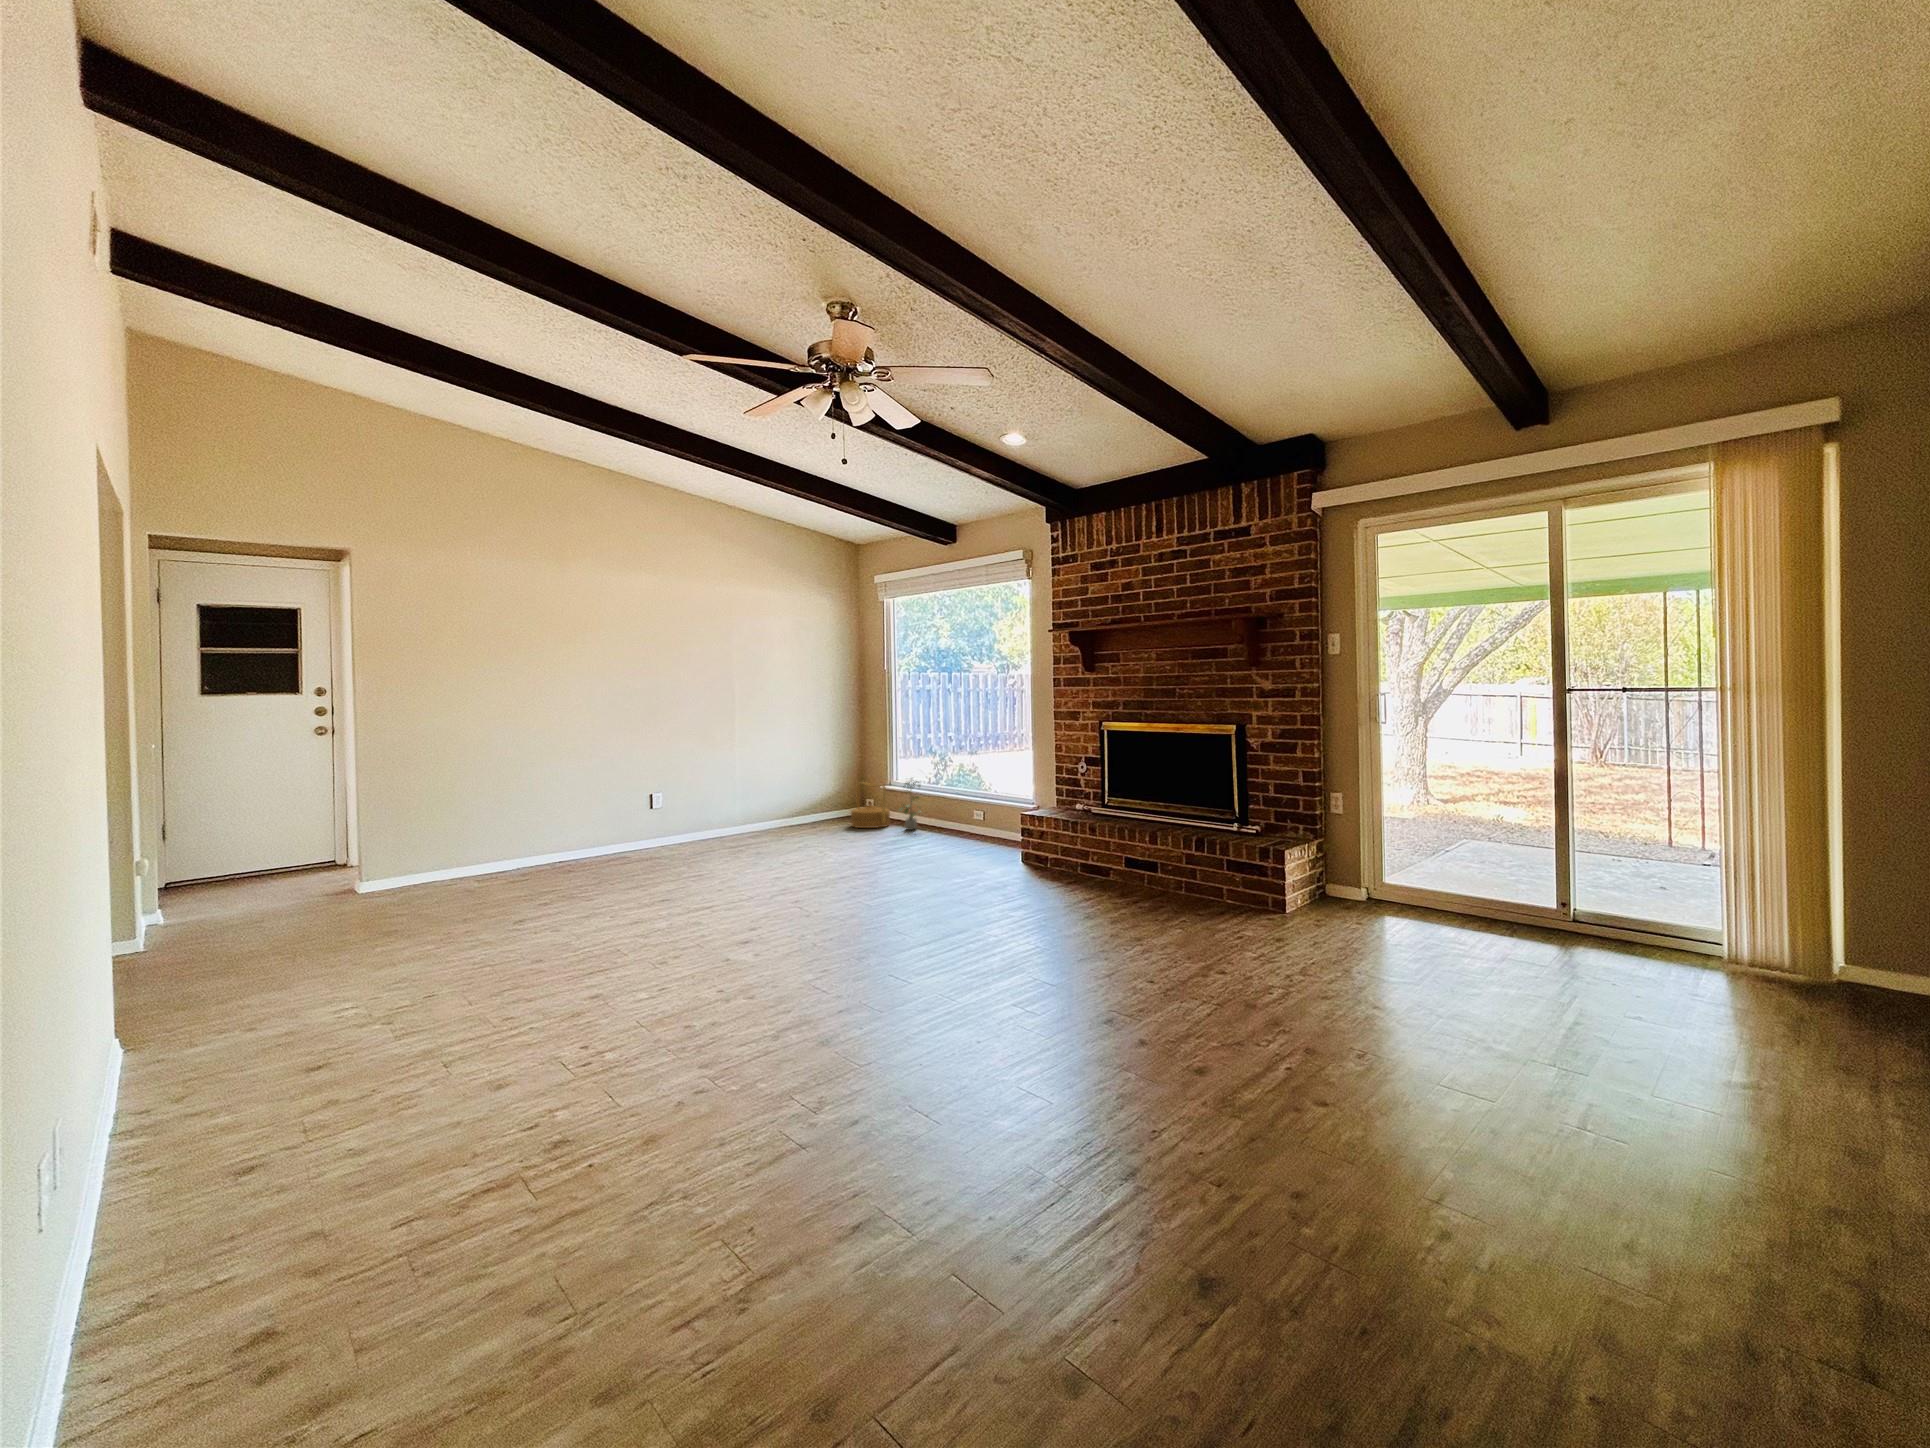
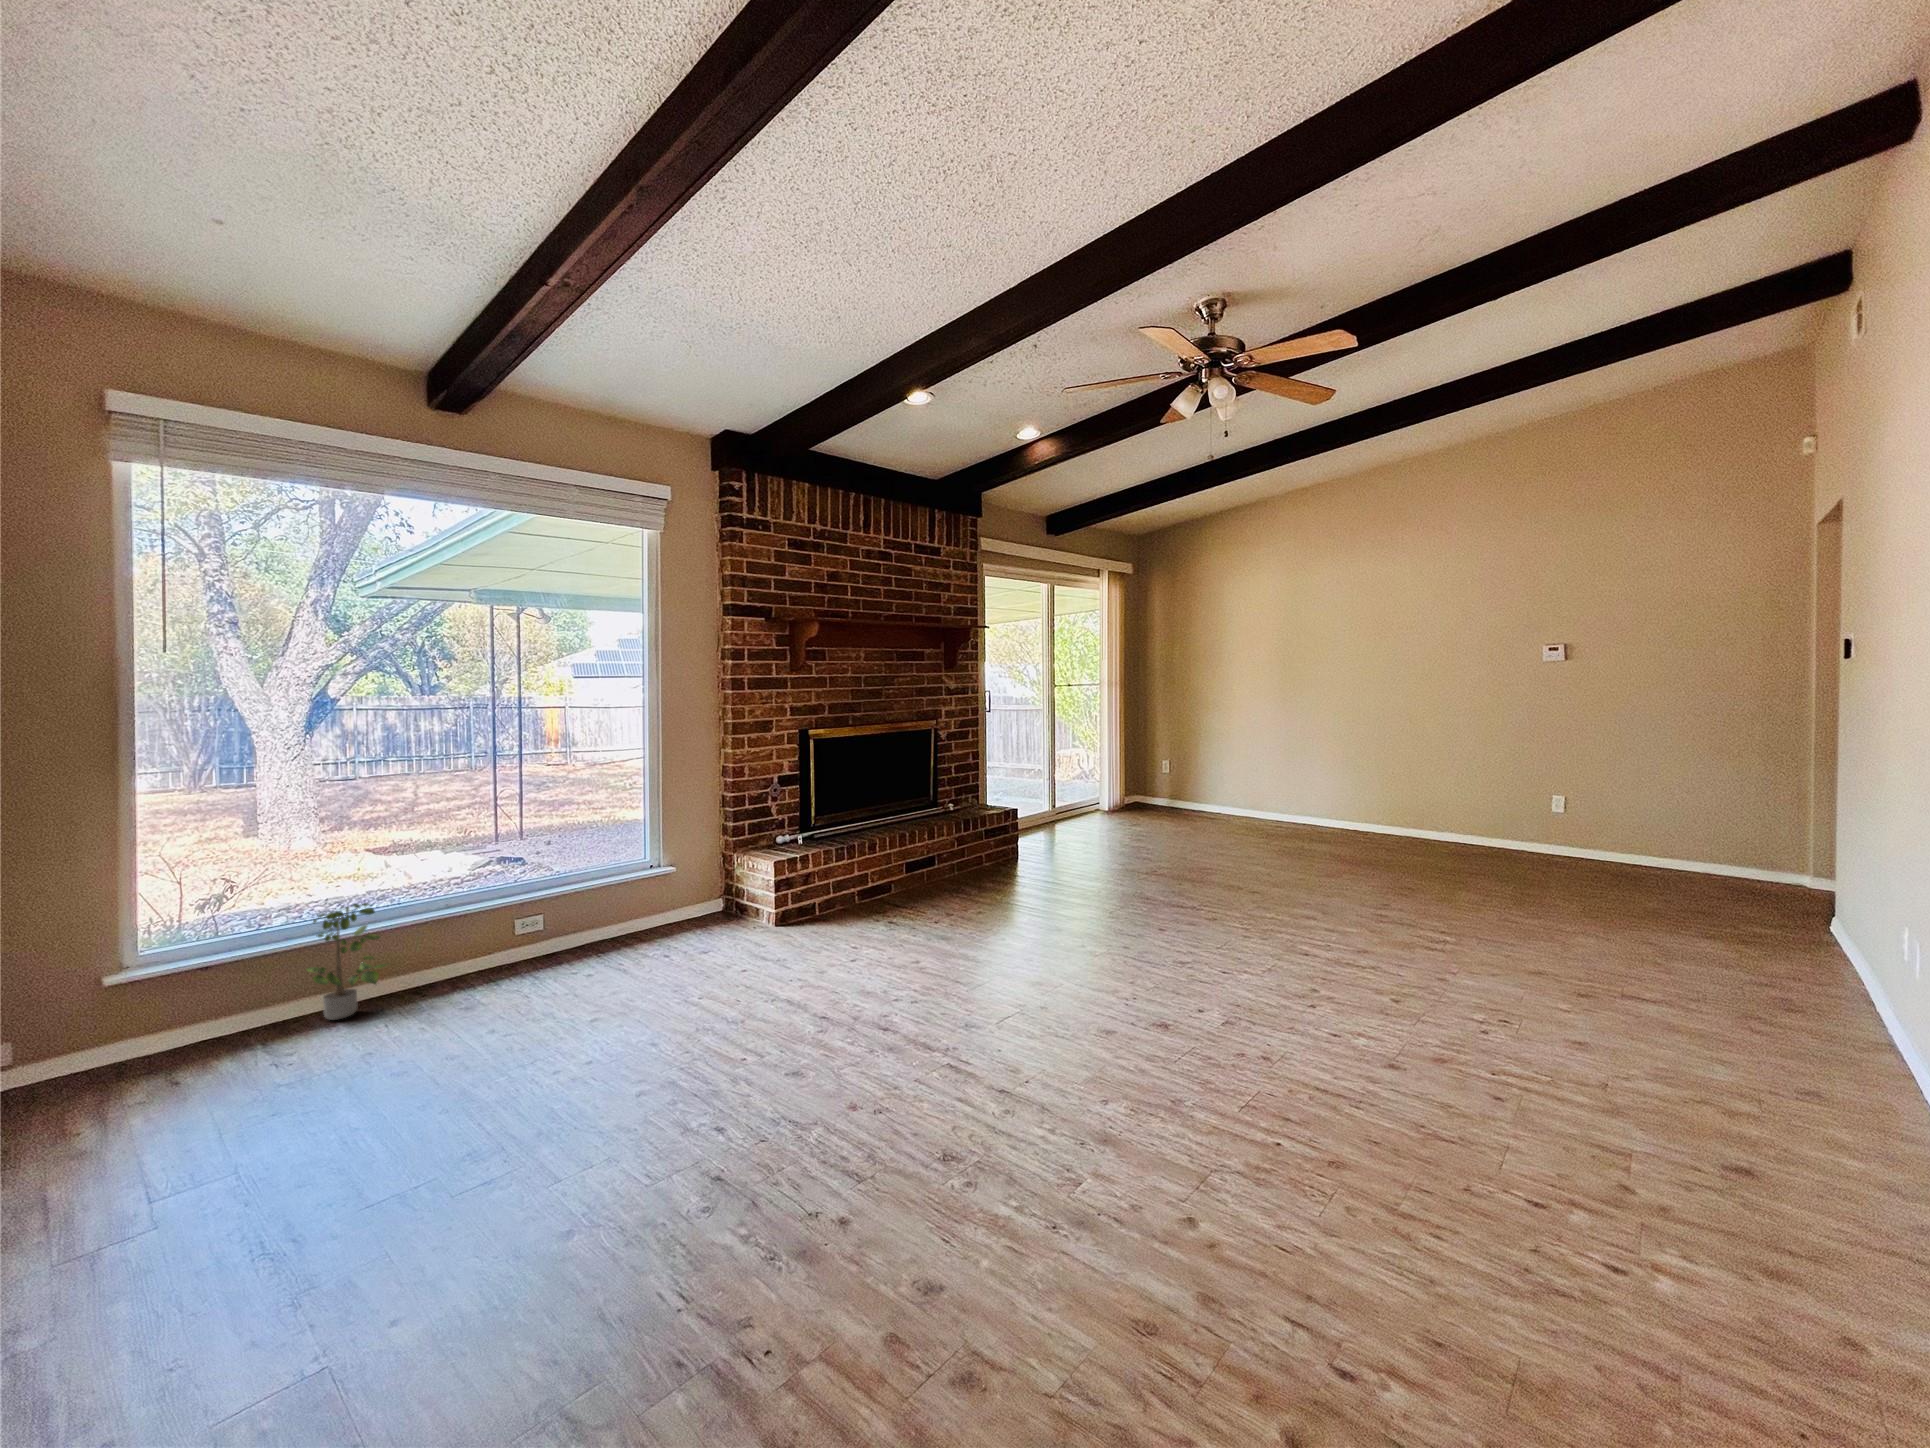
woven basket: present [851,782,890,828] -> none [85,943,255,1096]

